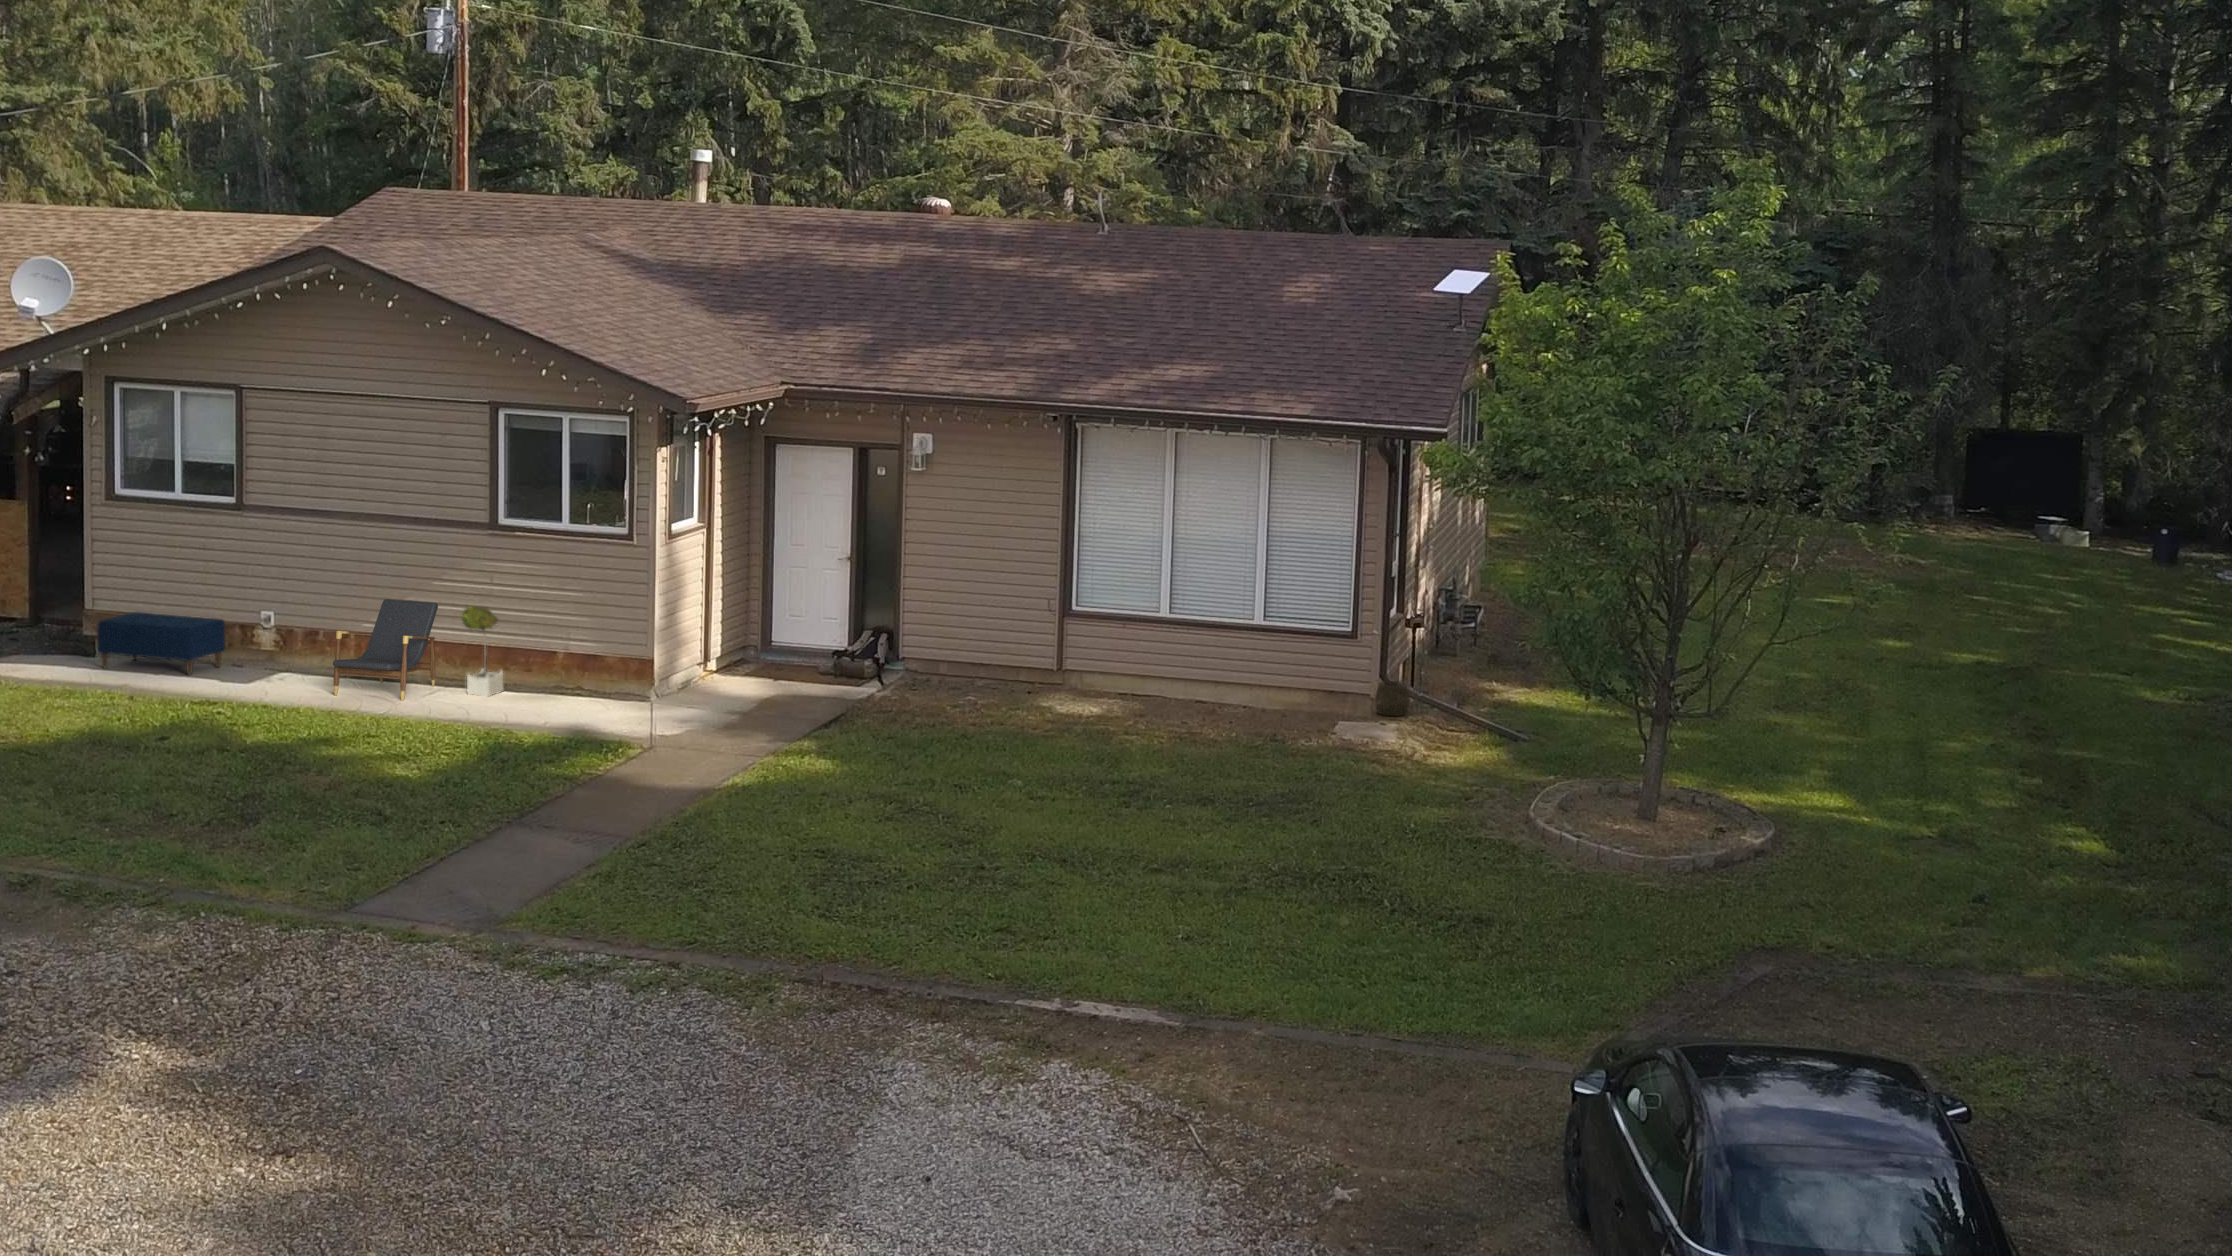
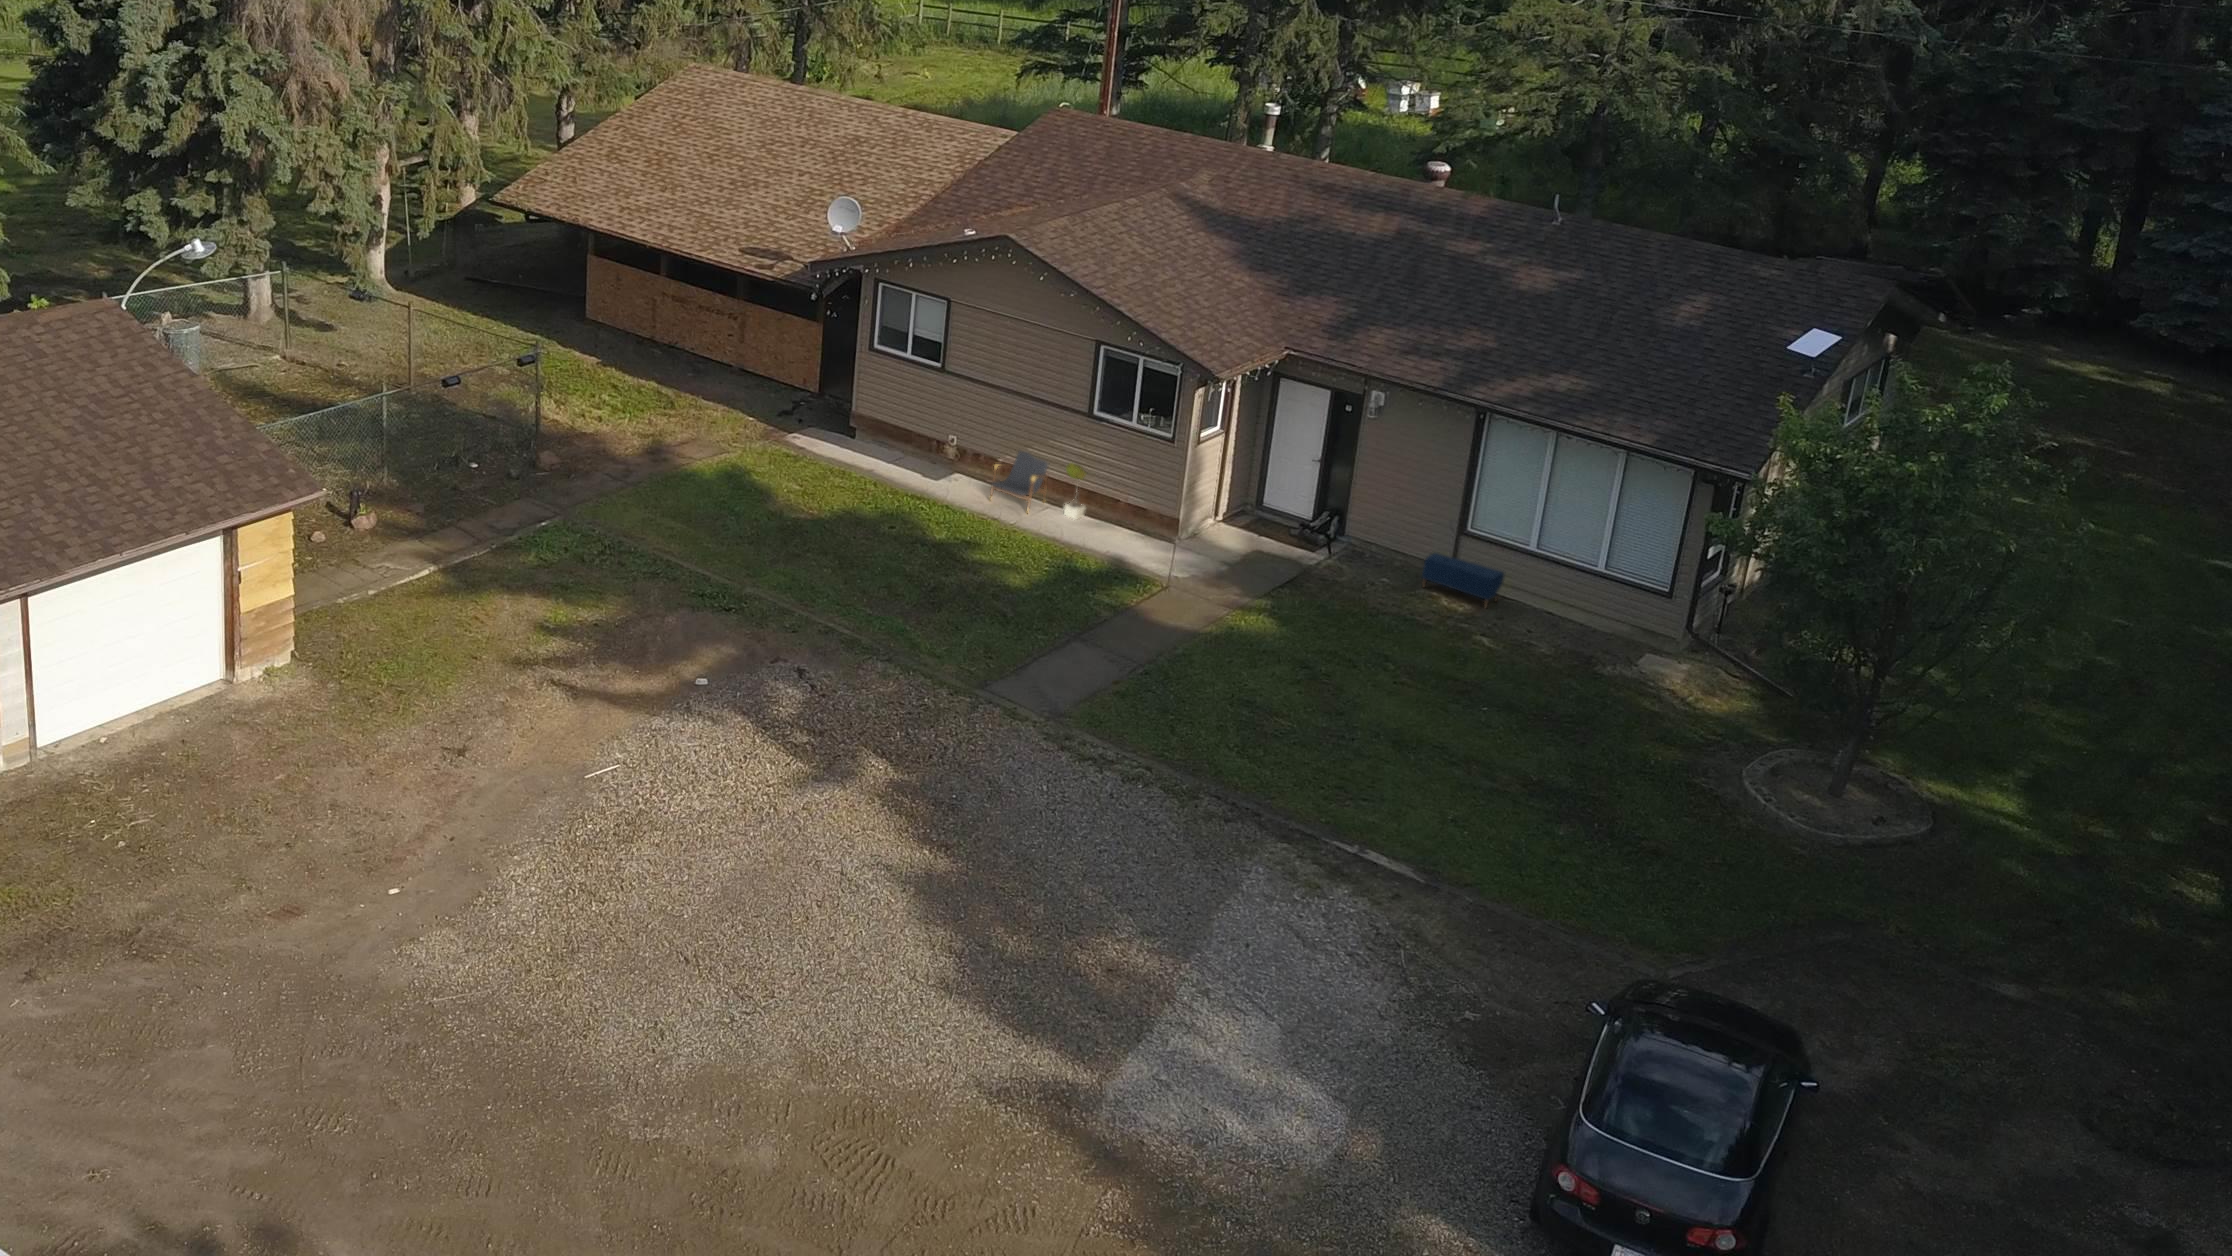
bench: present [97,612,225,675] -> present [1422,553,1504,608]
woven basket: present [1375,681,1410,716] -> none [1681,642,1710,671]

